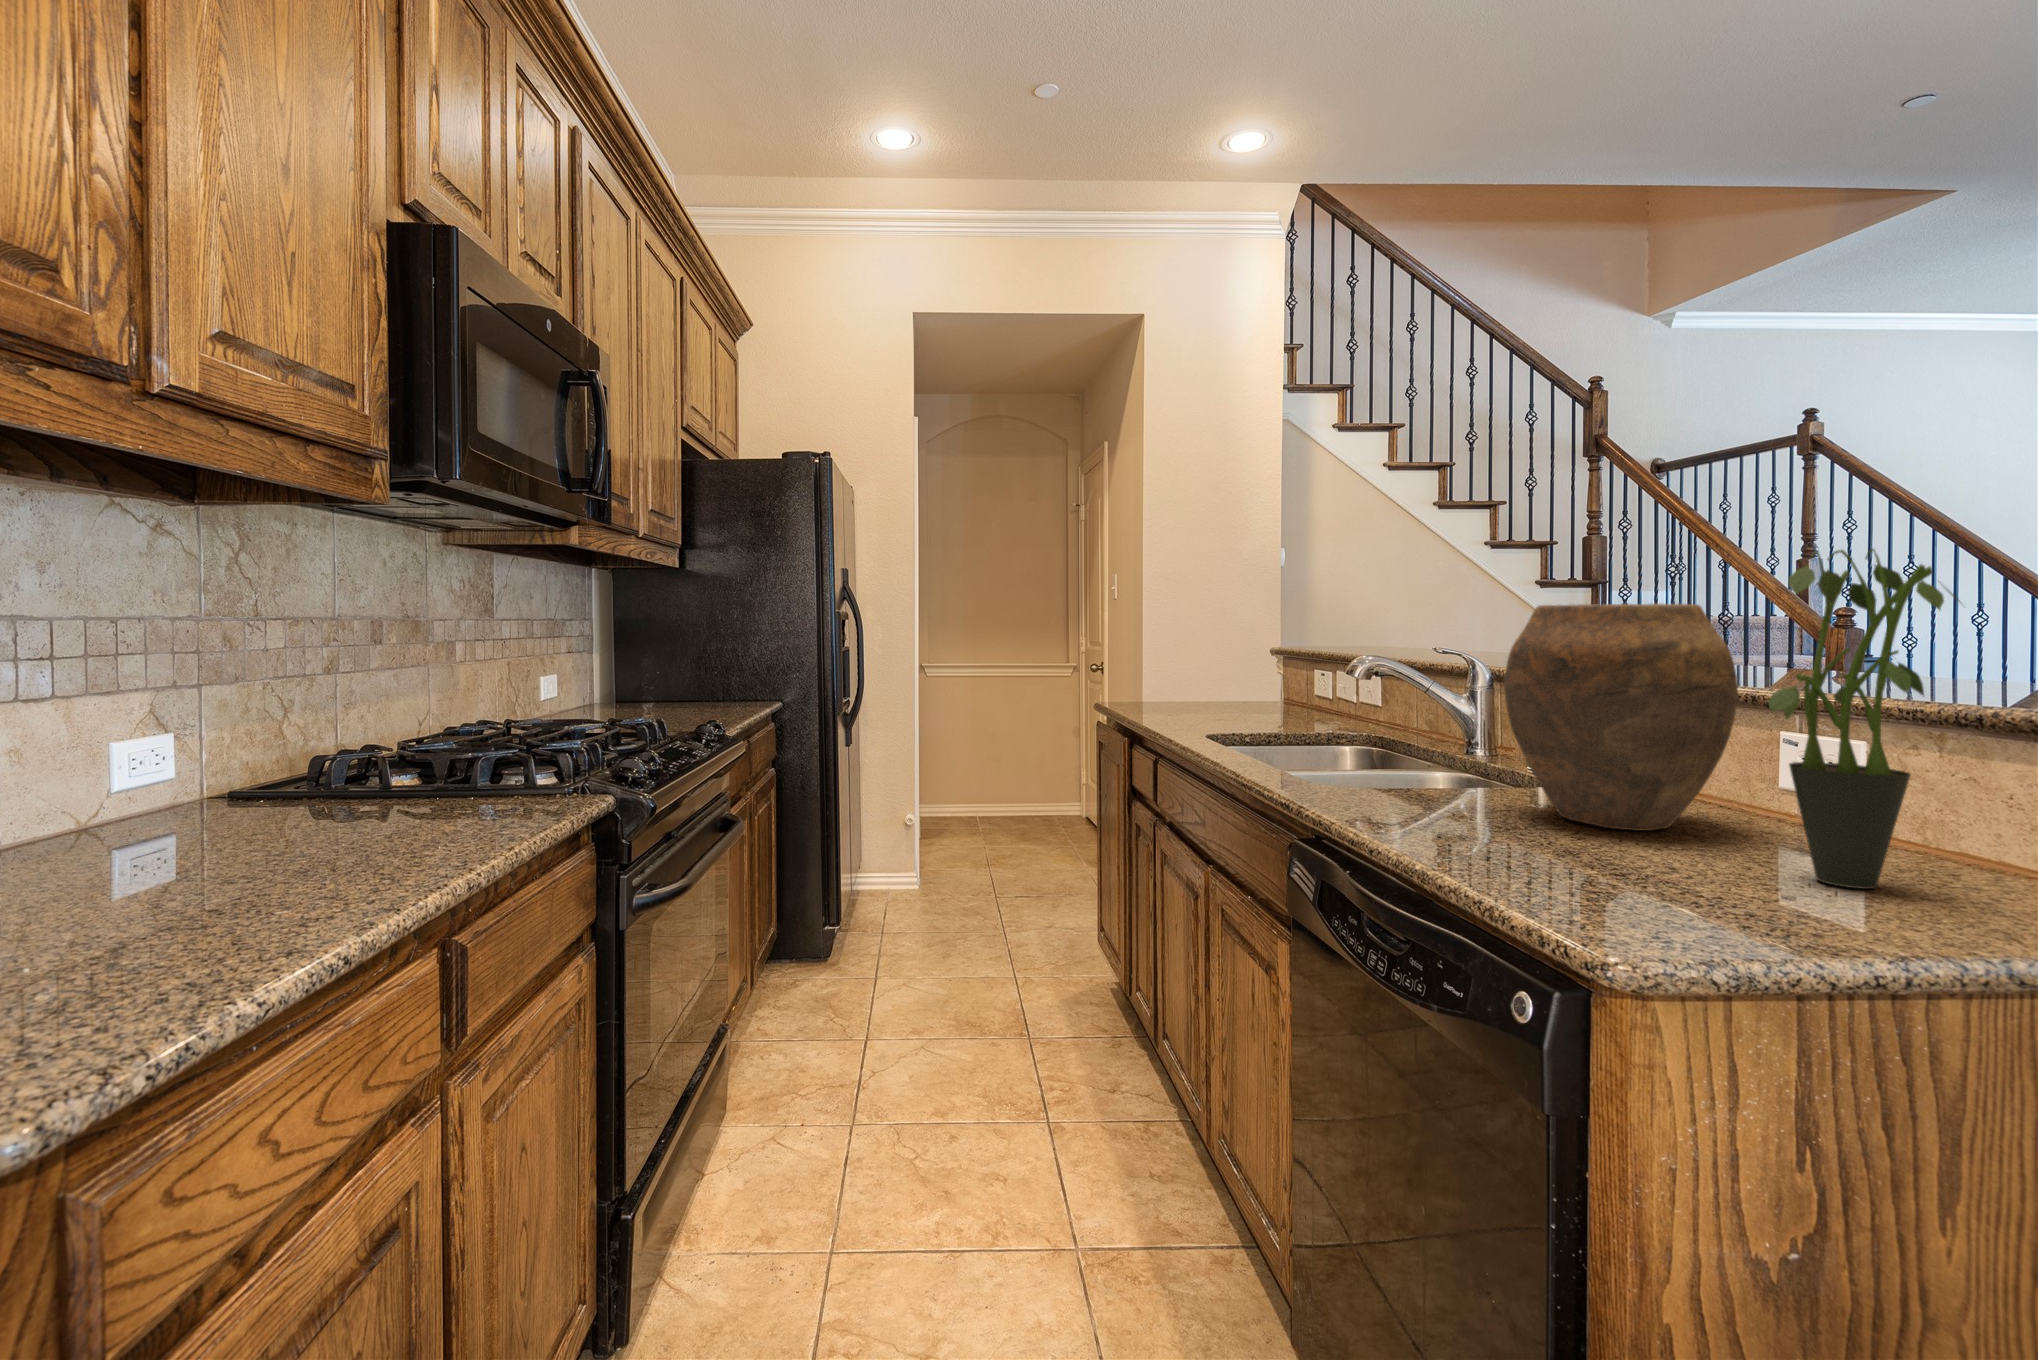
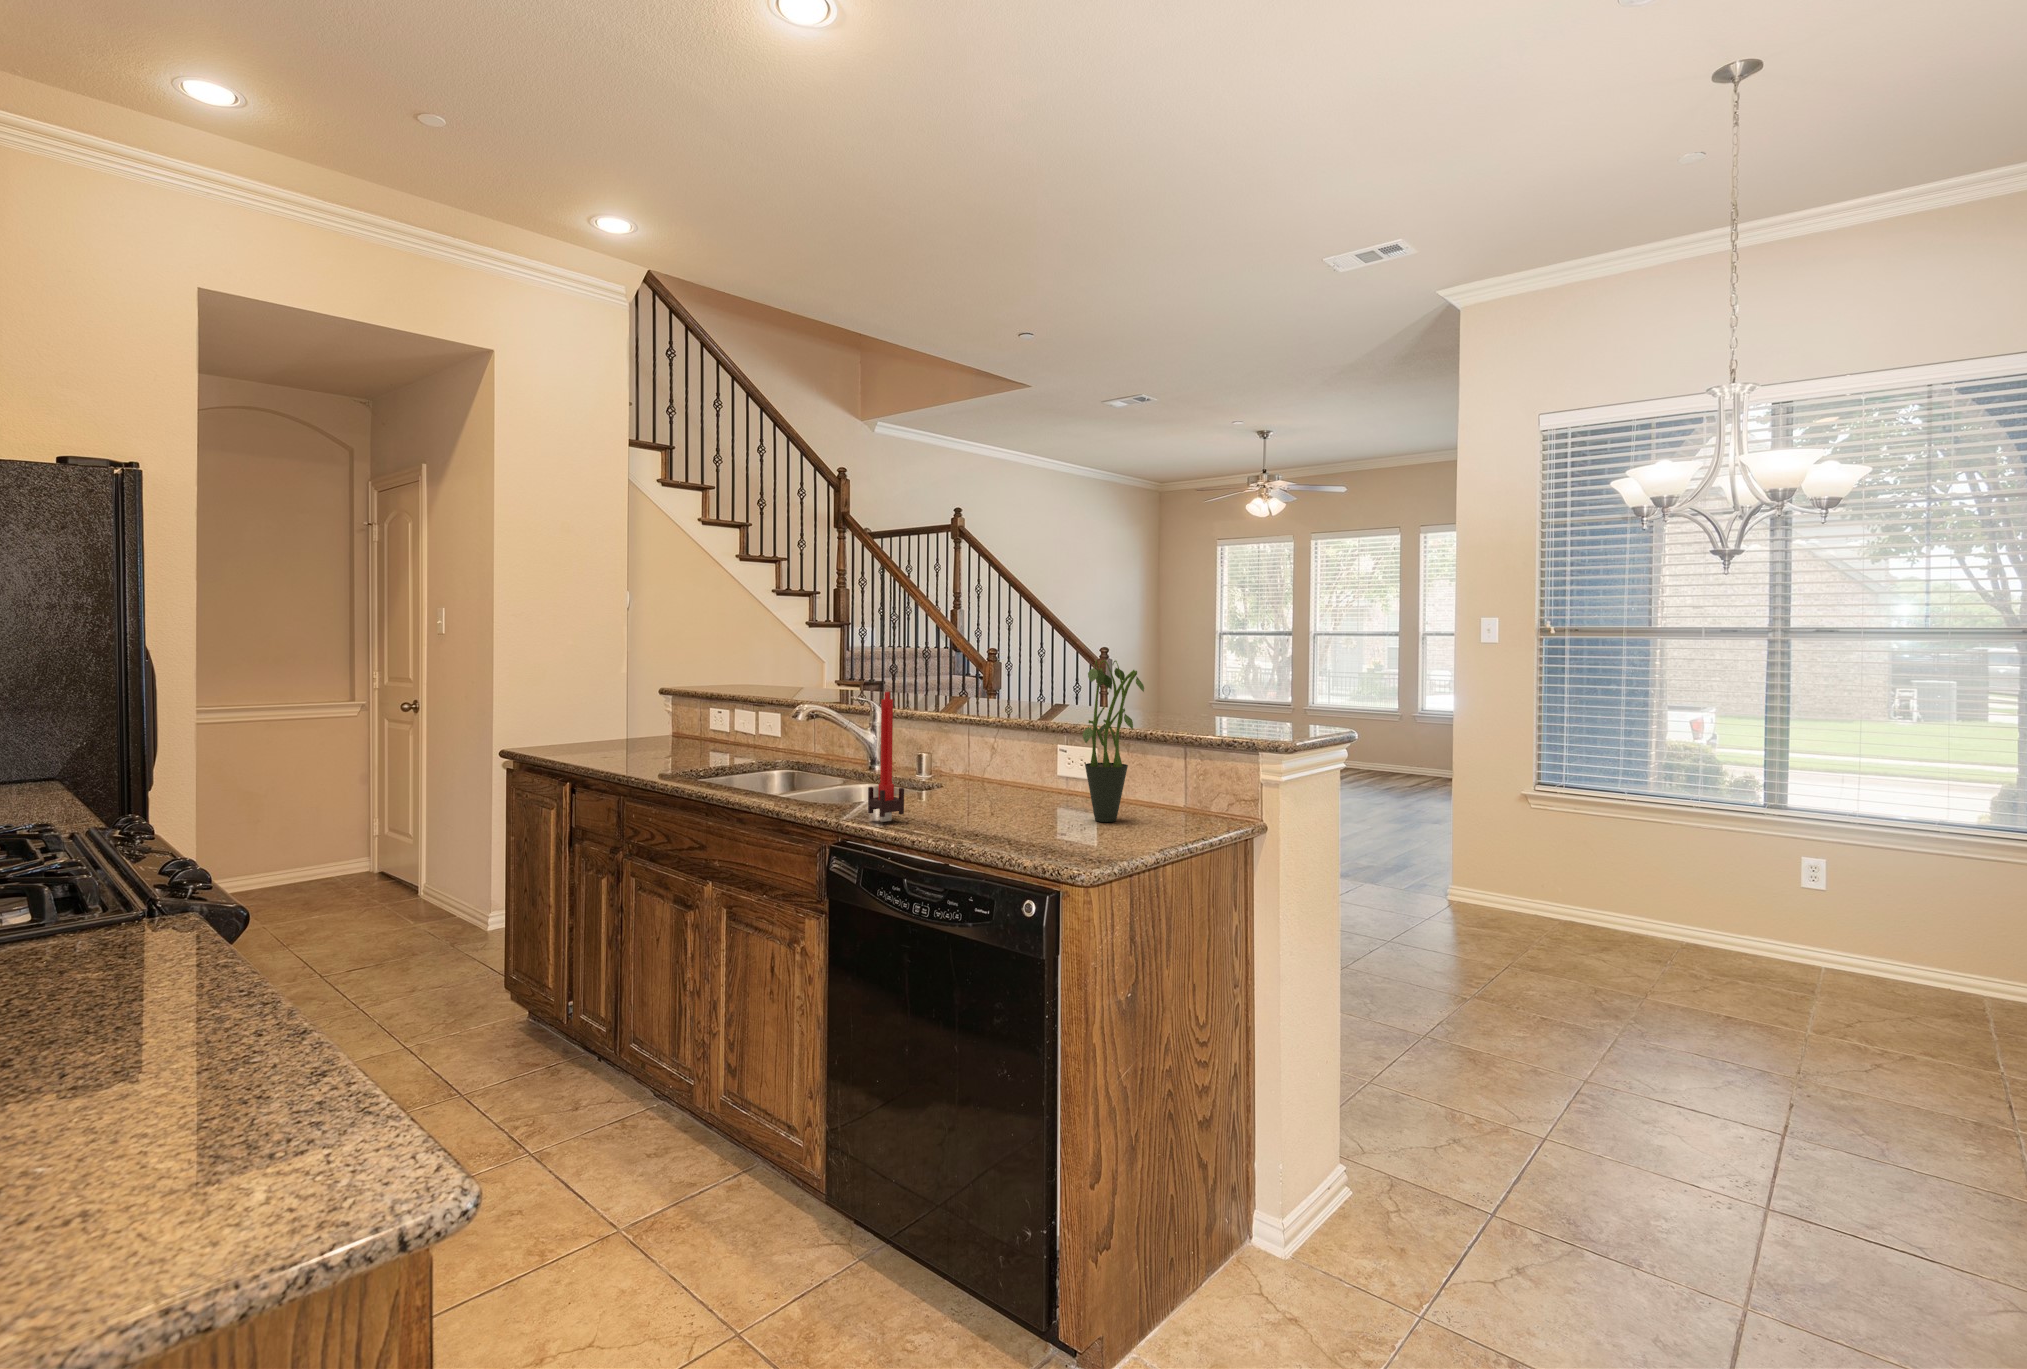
vase: present [1504,604,1738,831] -> none [938,677,1049,809]
candle: none [1356,620,1410,819] -> present [868,692,904,822]

